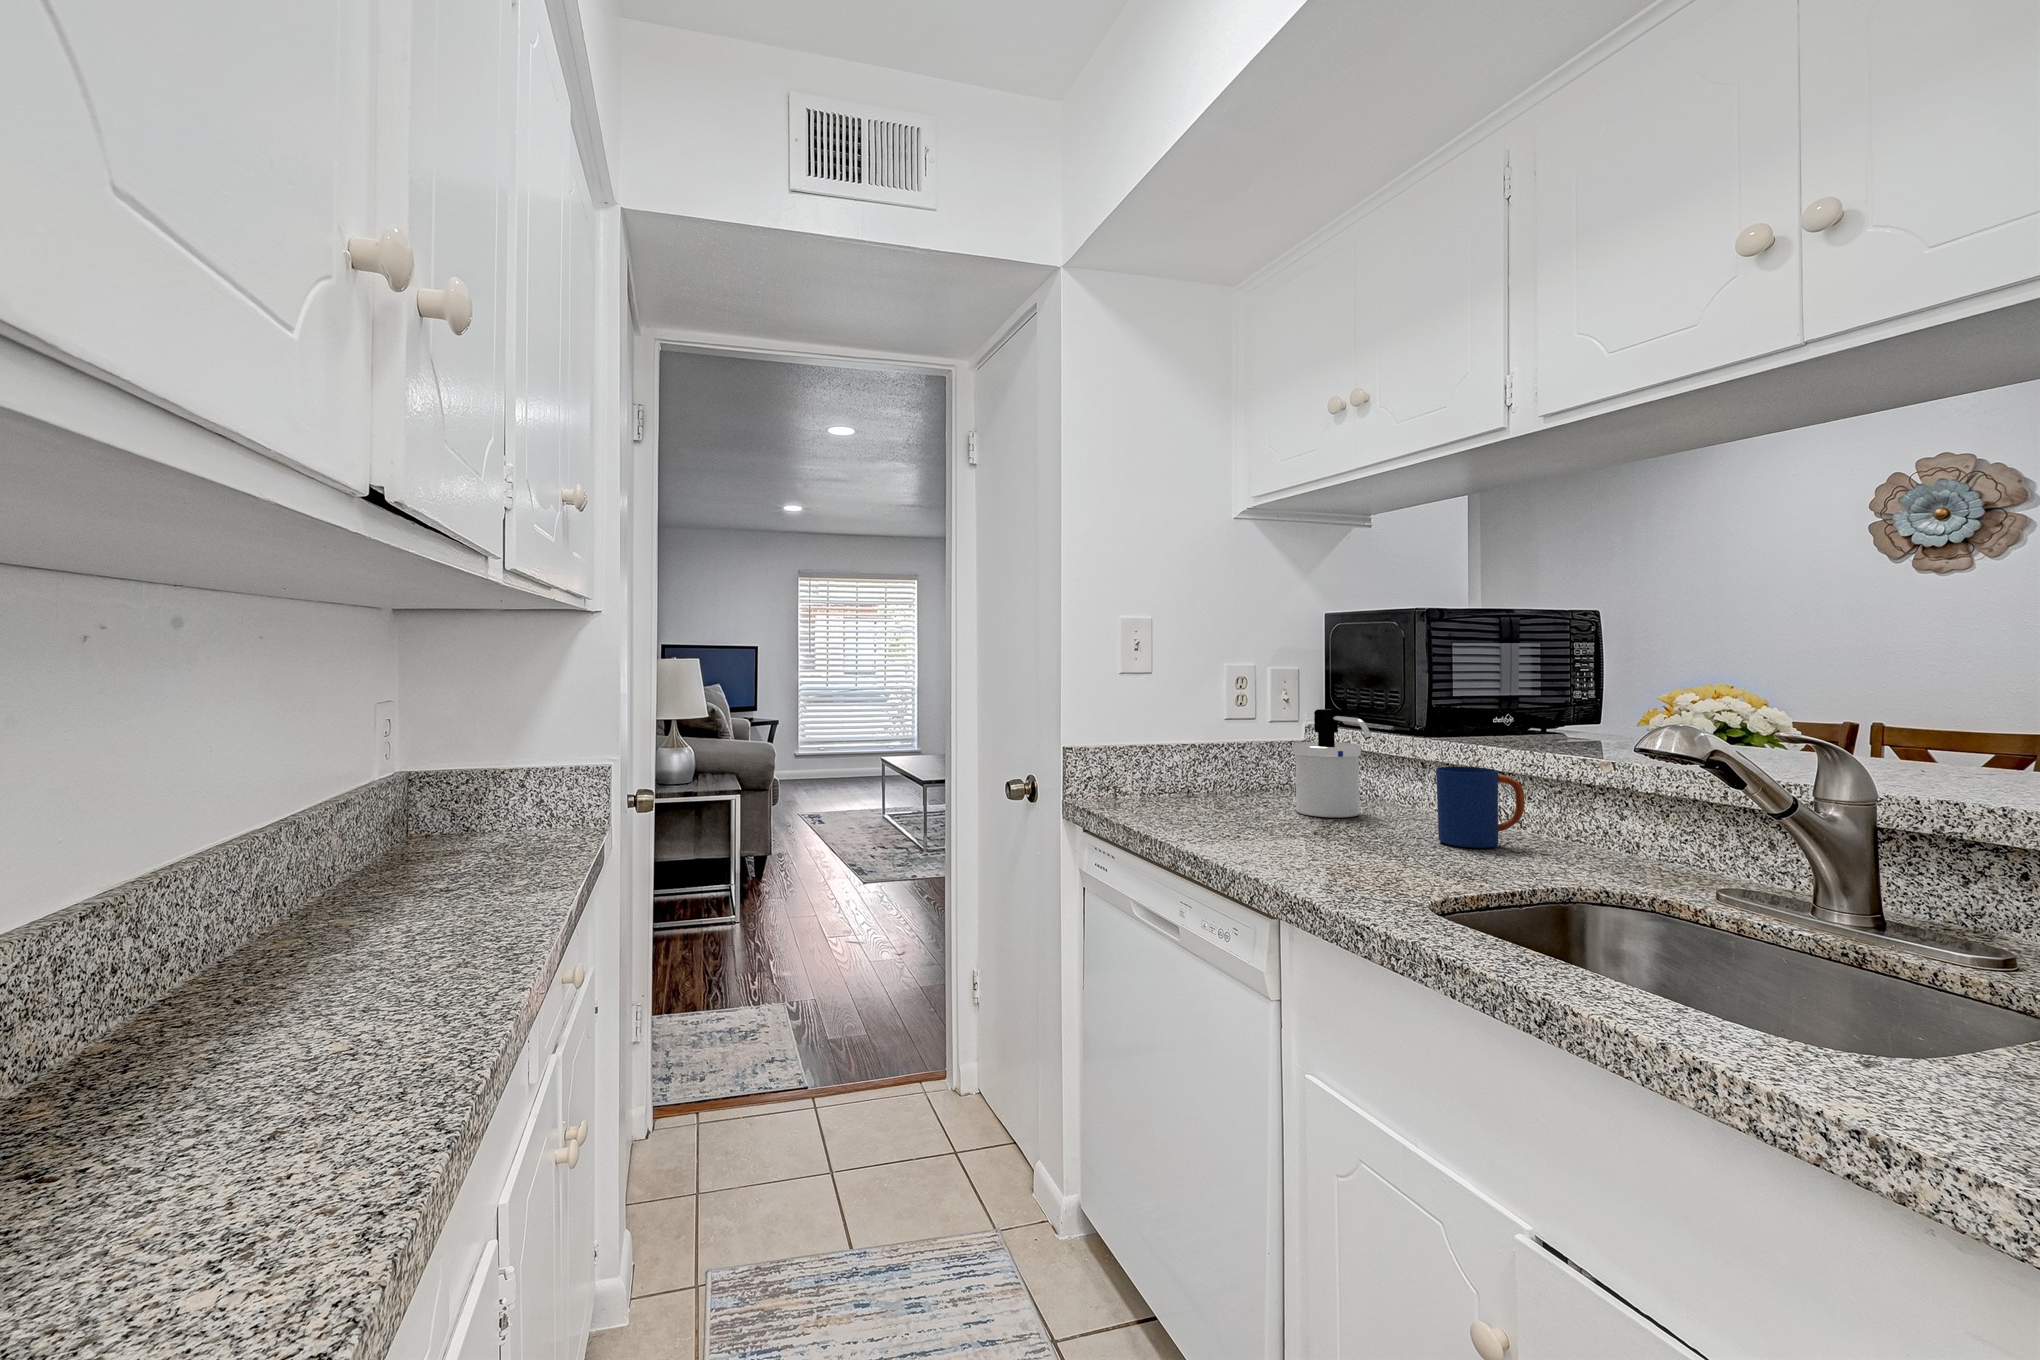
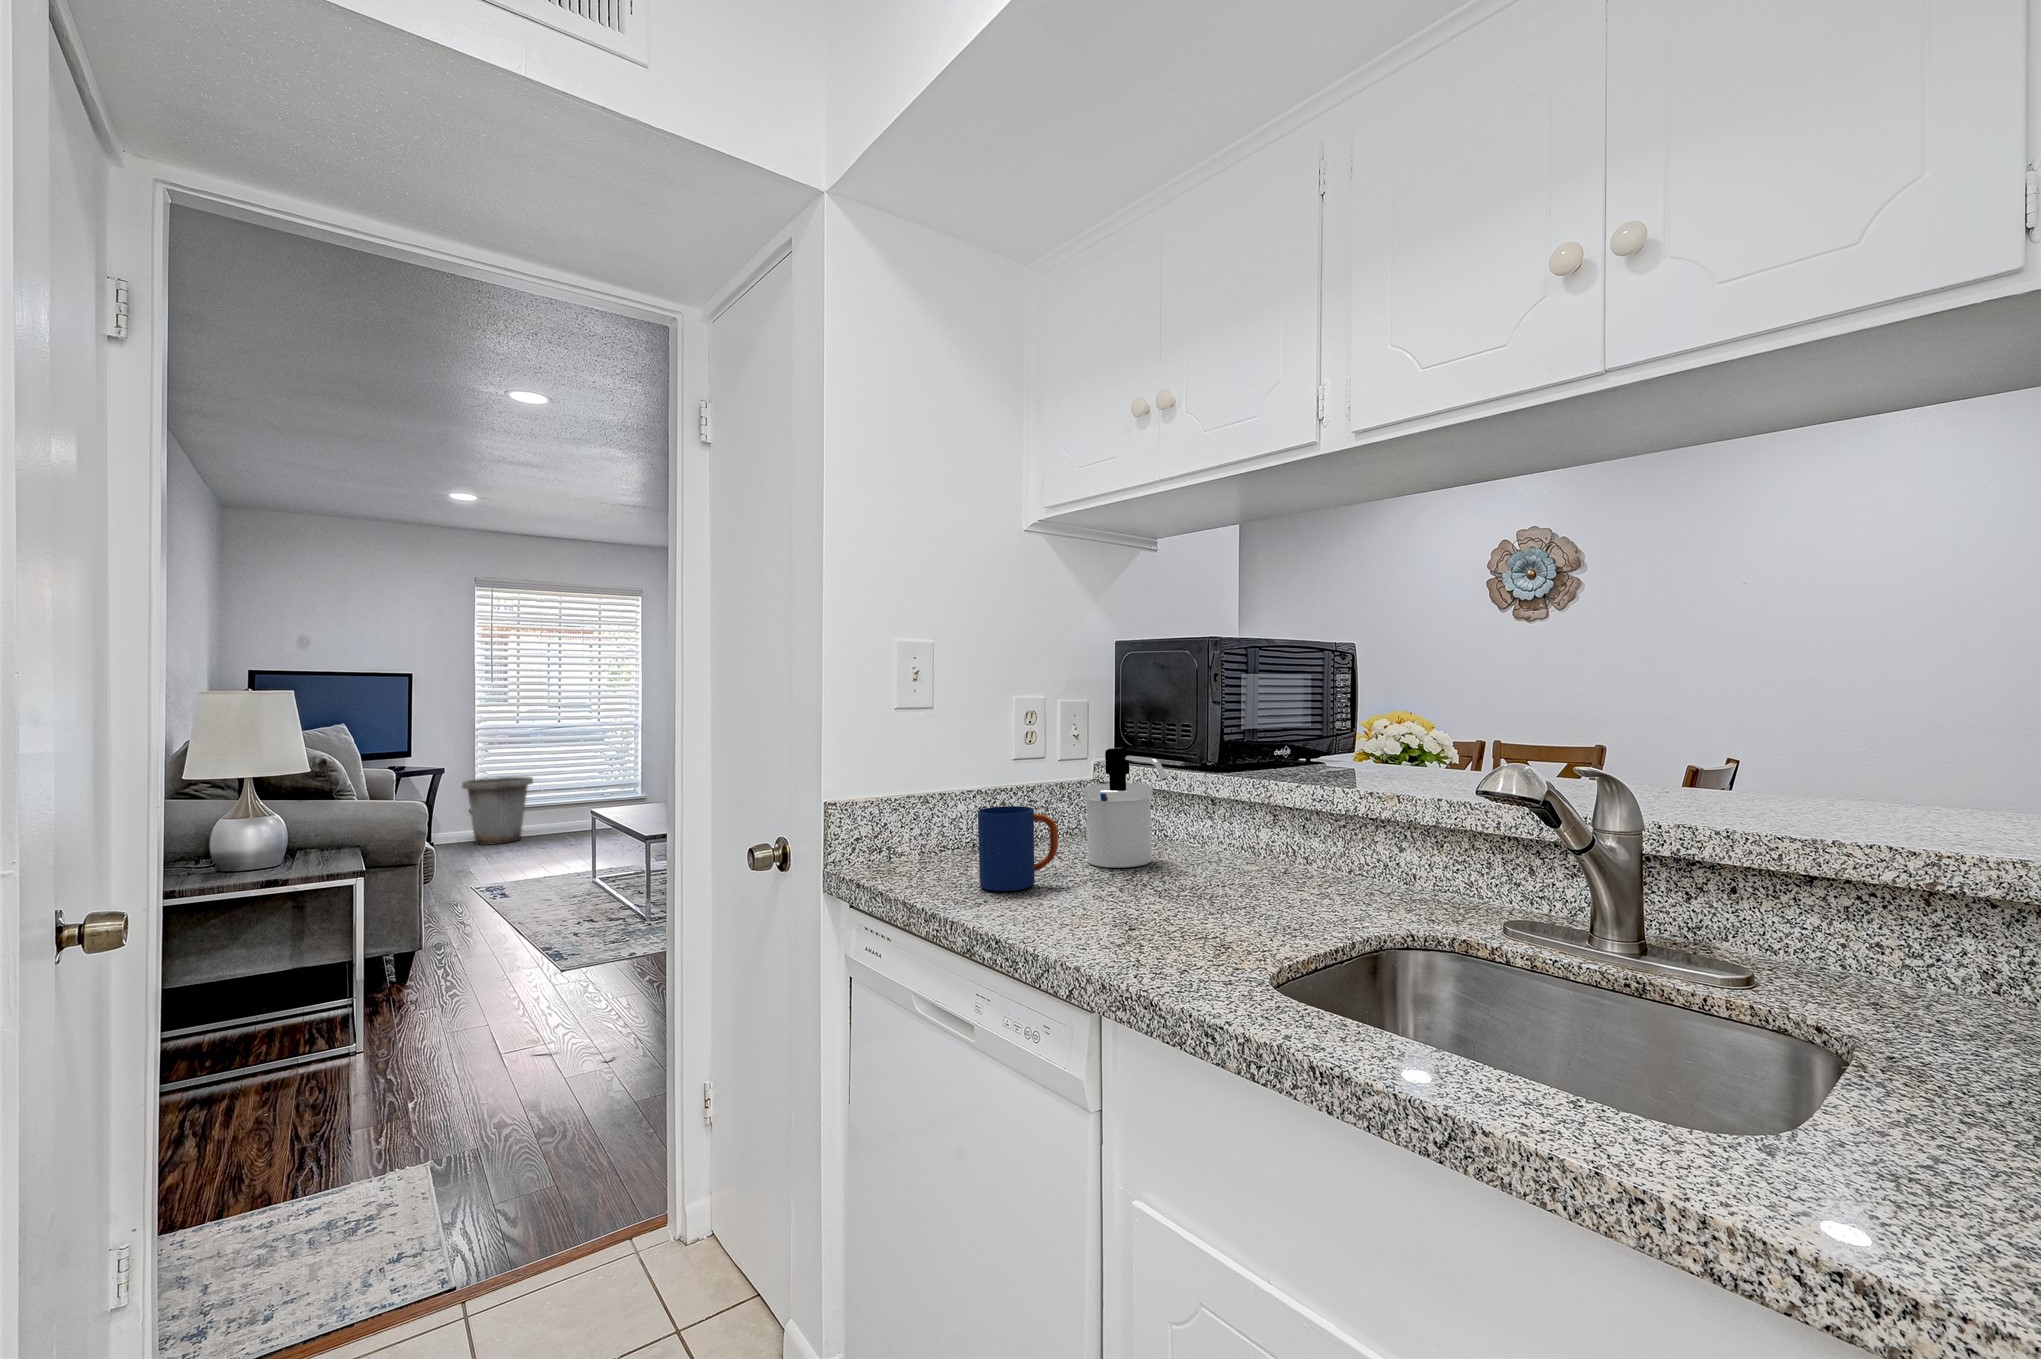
trash can: none [799,731,849,785] -> present [462,777,533,845]
mug: present [1436,767,1525,848] -> present [978,806,1058,891]

